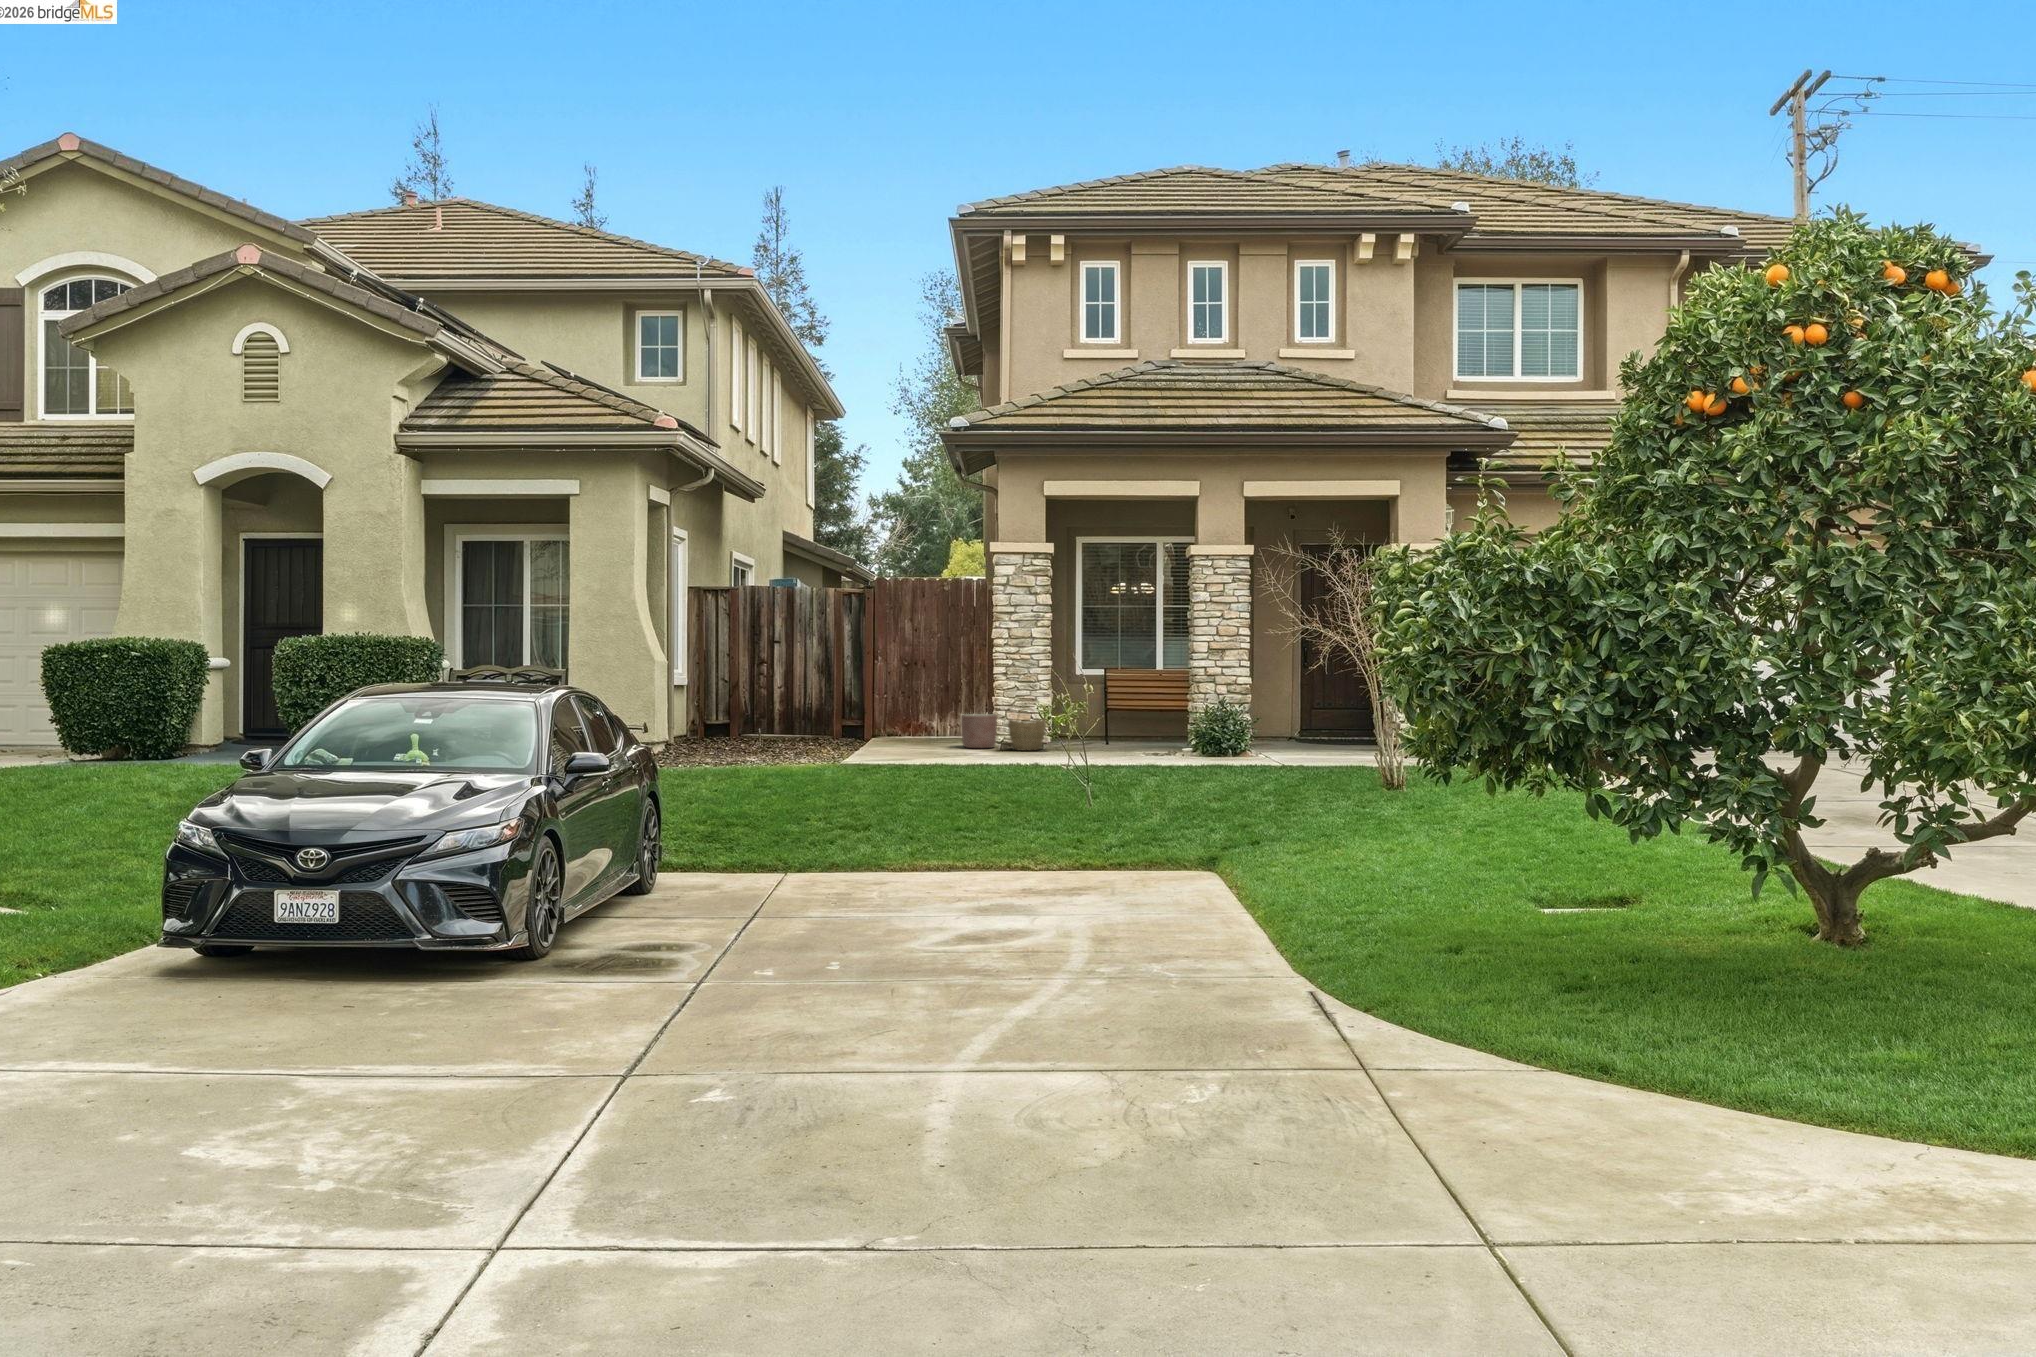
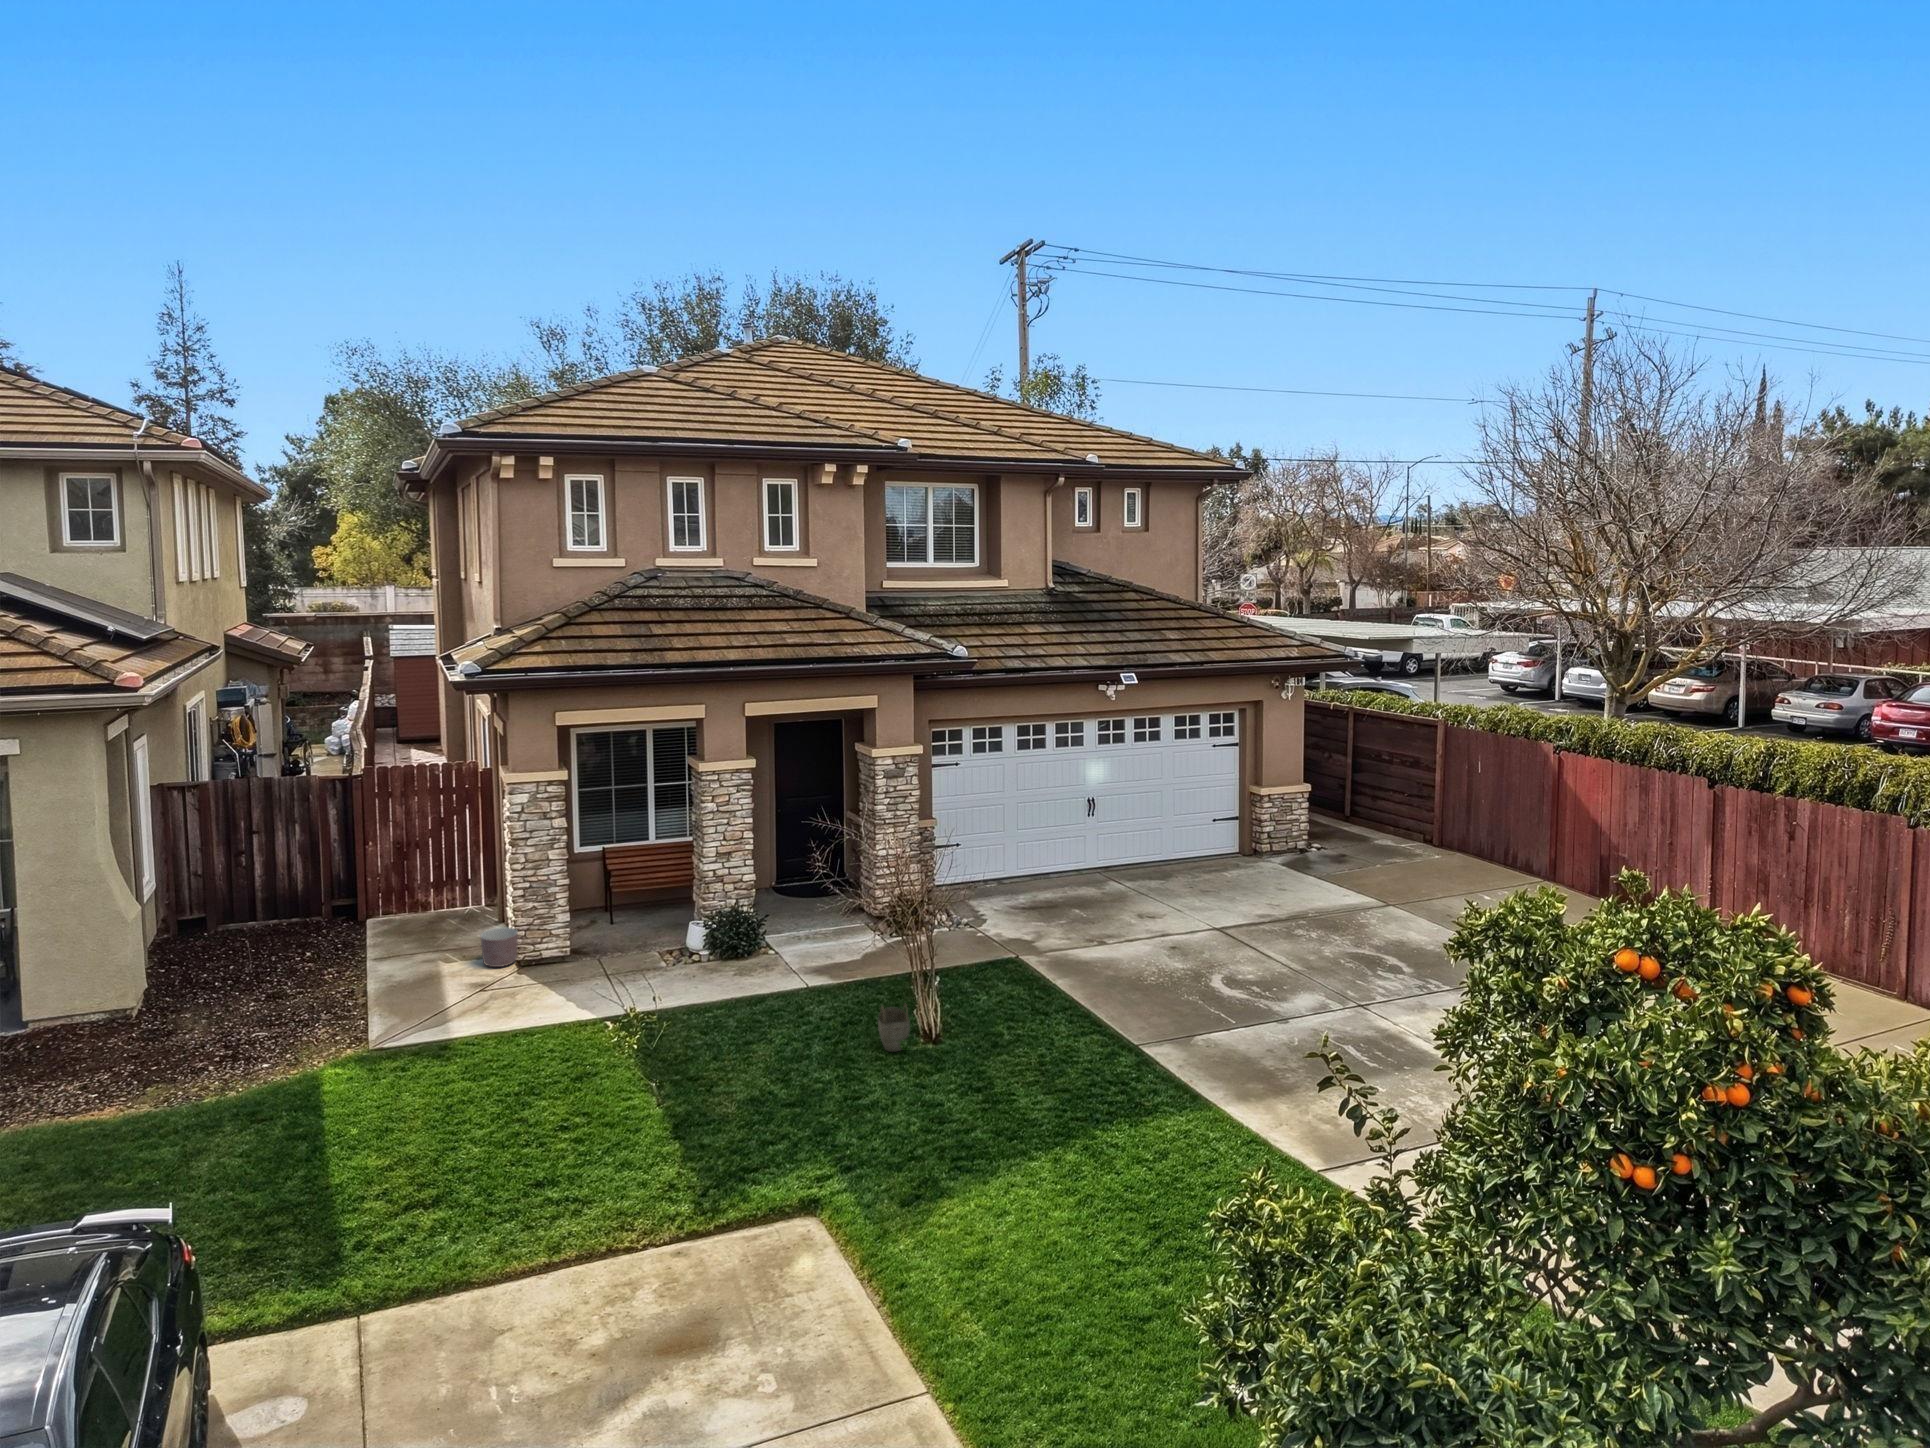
woven basket: present [1008,708,1046,751] -> present [878,1005,910,1052]

